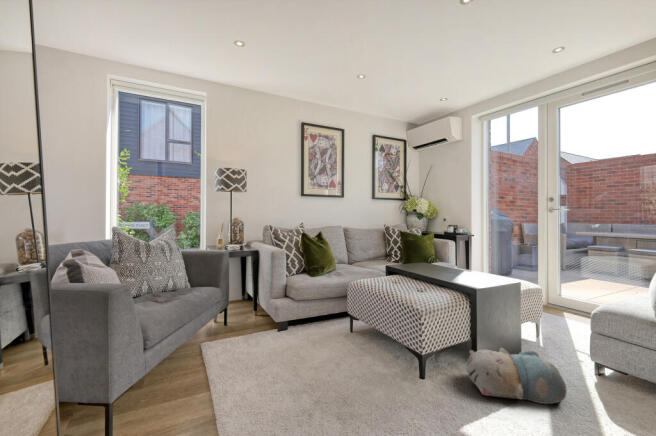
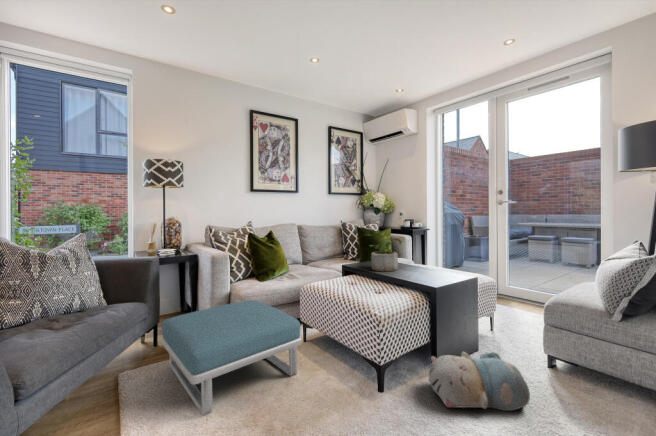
potted plant: none [413,241,445,272] -> present [370,238,402,271]
footstool: none [232,292,350,381] -> present [162,300,302,415]

